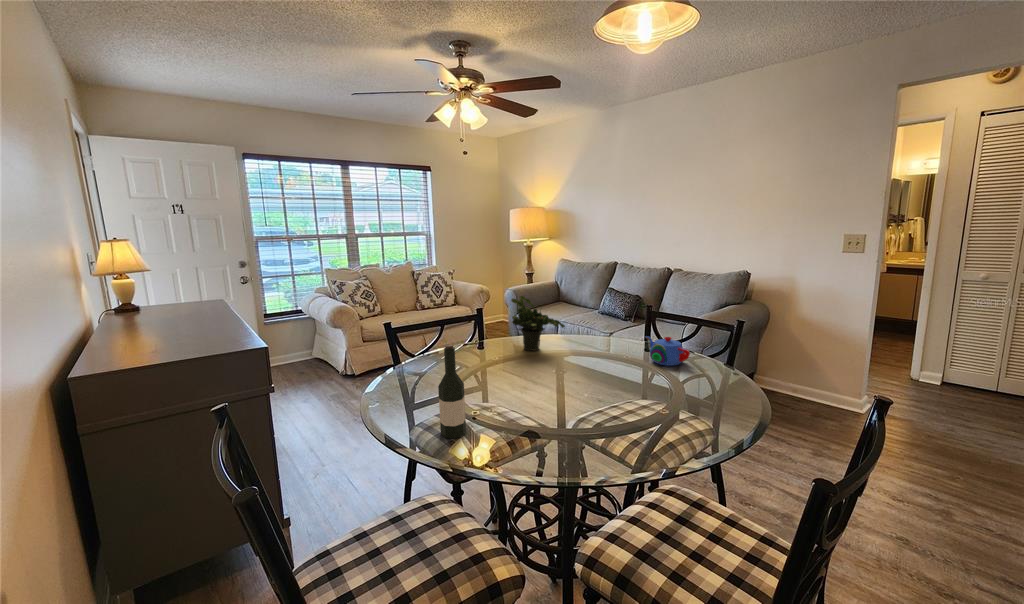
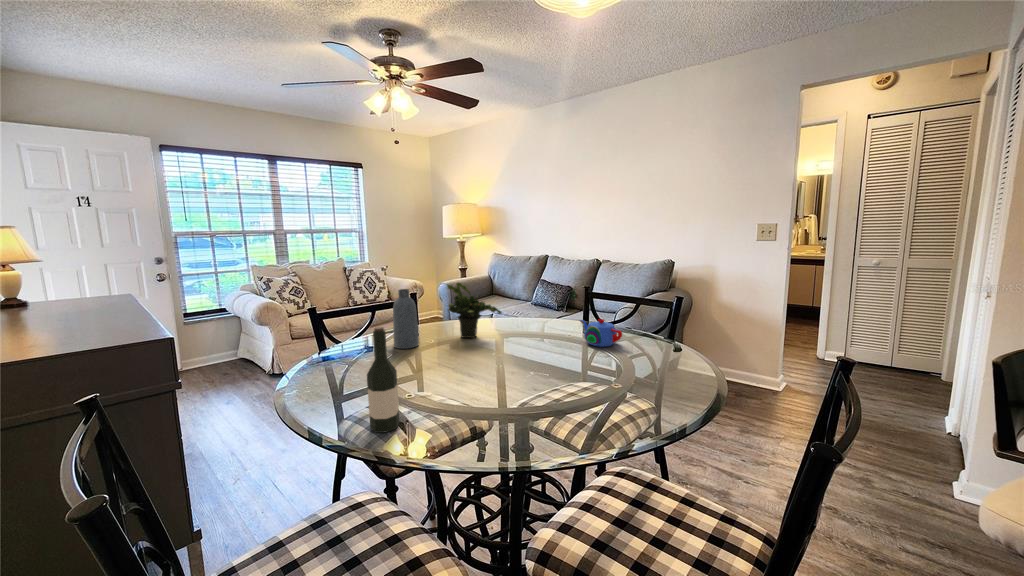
vase: none [459,302,483,359] -> present [393,289,419,349]

